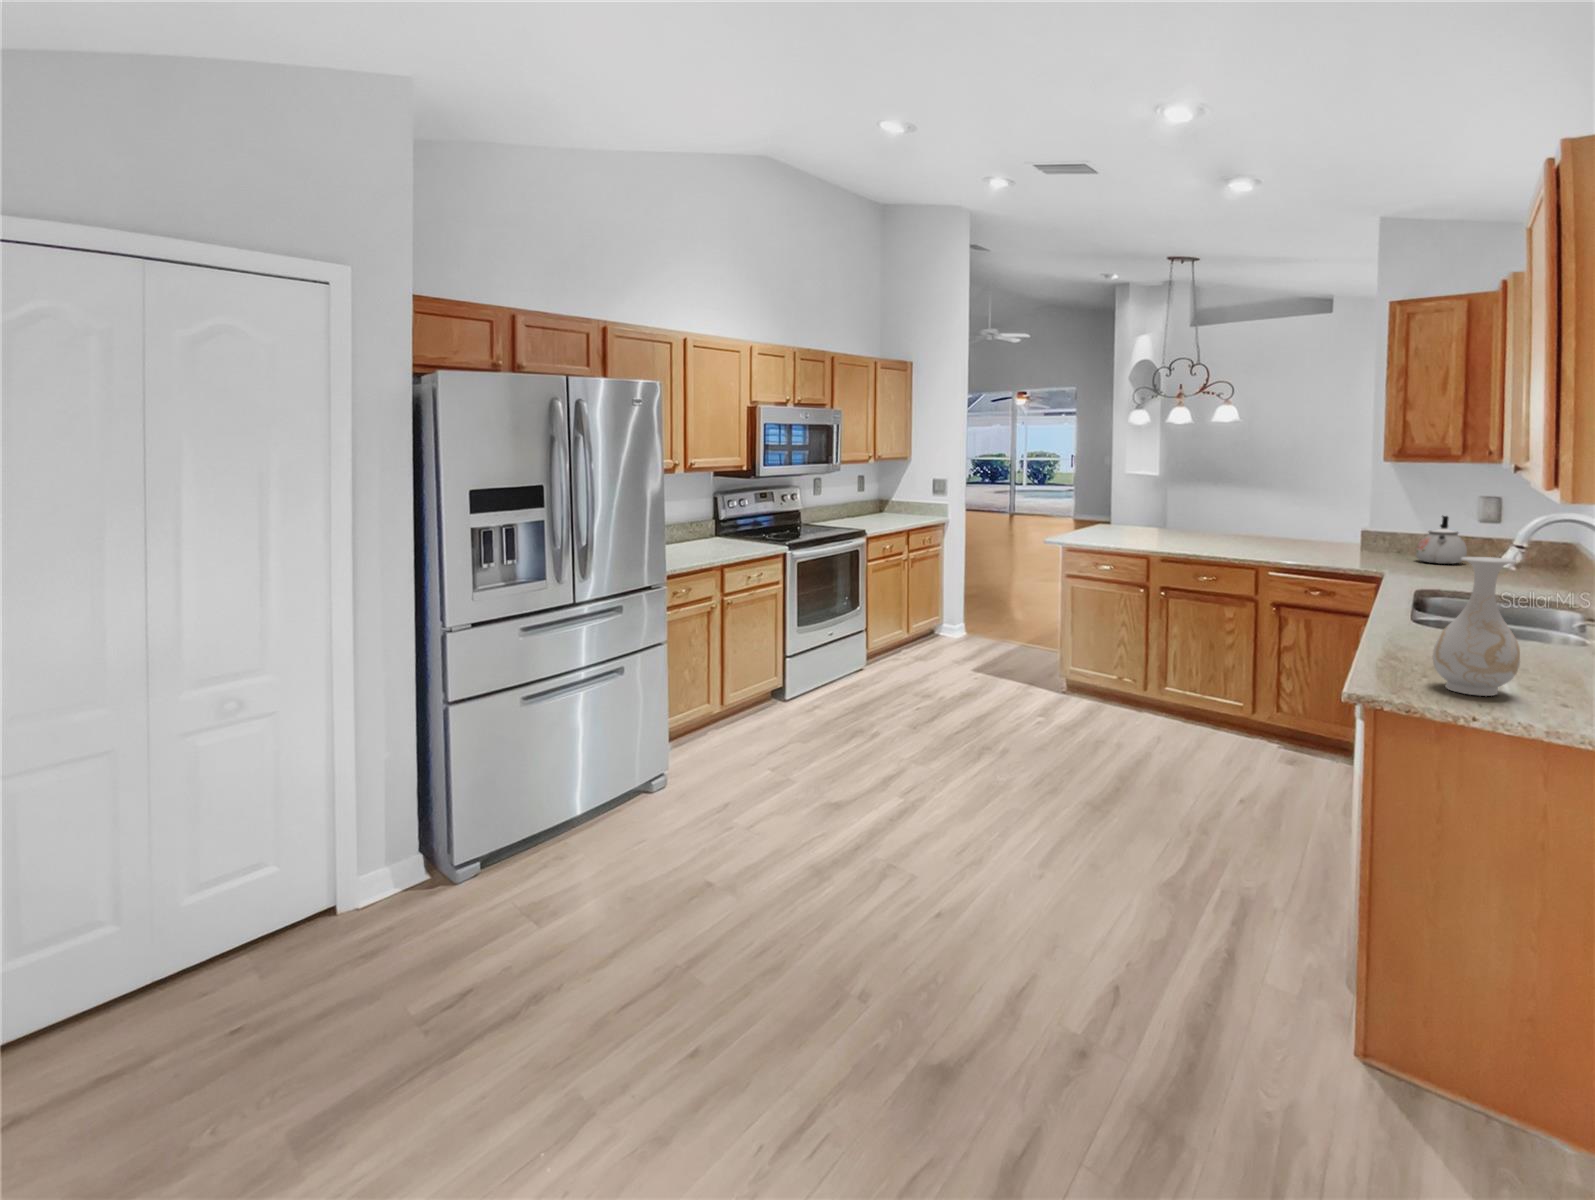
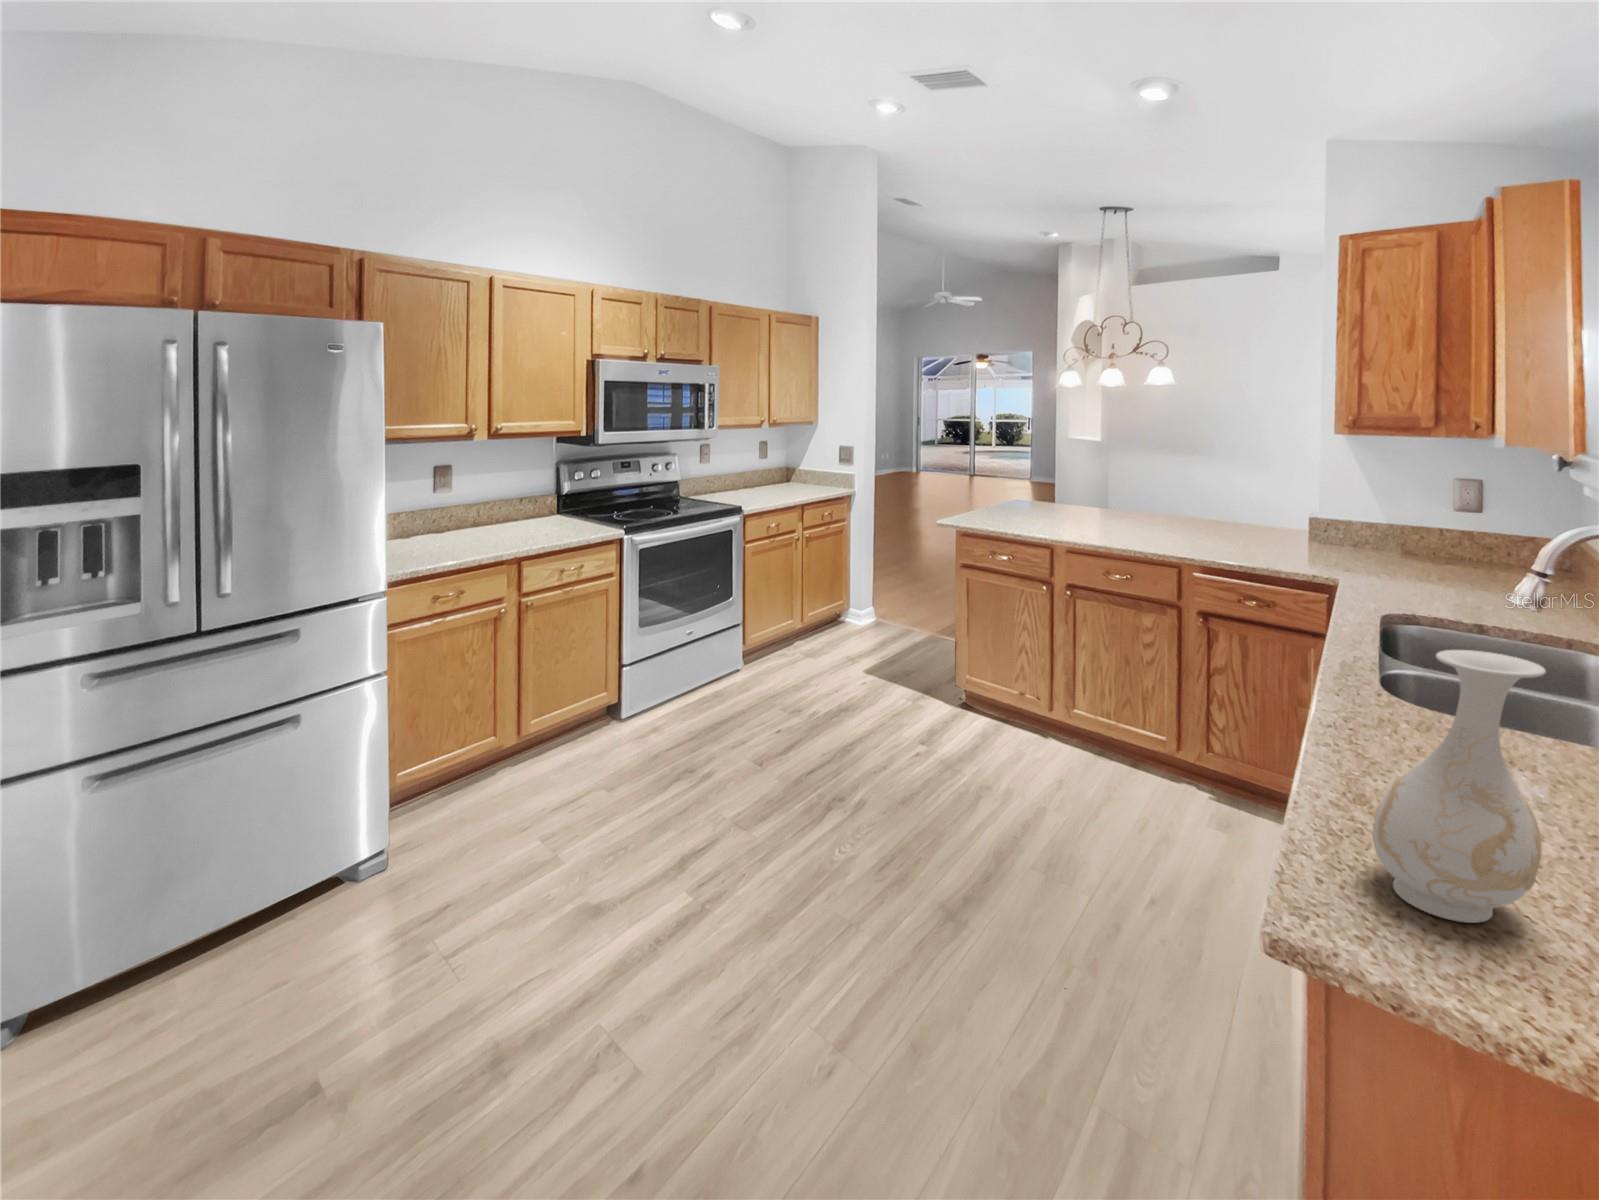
kettle: present [1416,516,1467,564] -> none [1383,508,1448,570]

